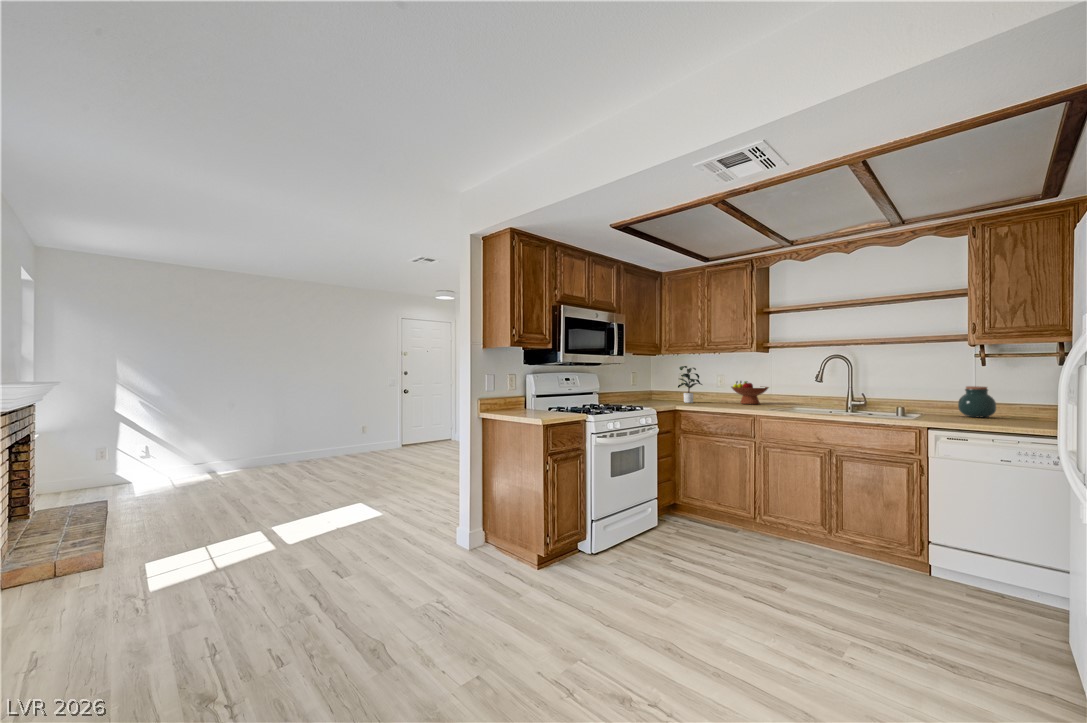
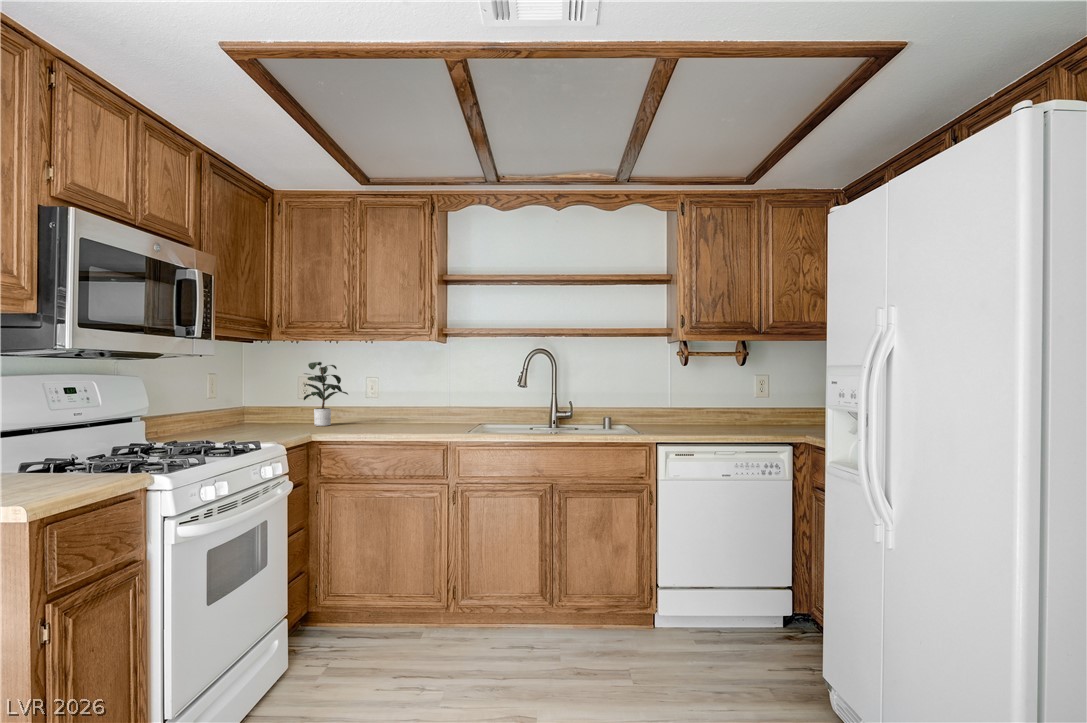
fruit bowl: present [731,381,769,404] -> none [390,386,446,423]
jar: present [958,386,996,418] -> none [661,389,694,425]

